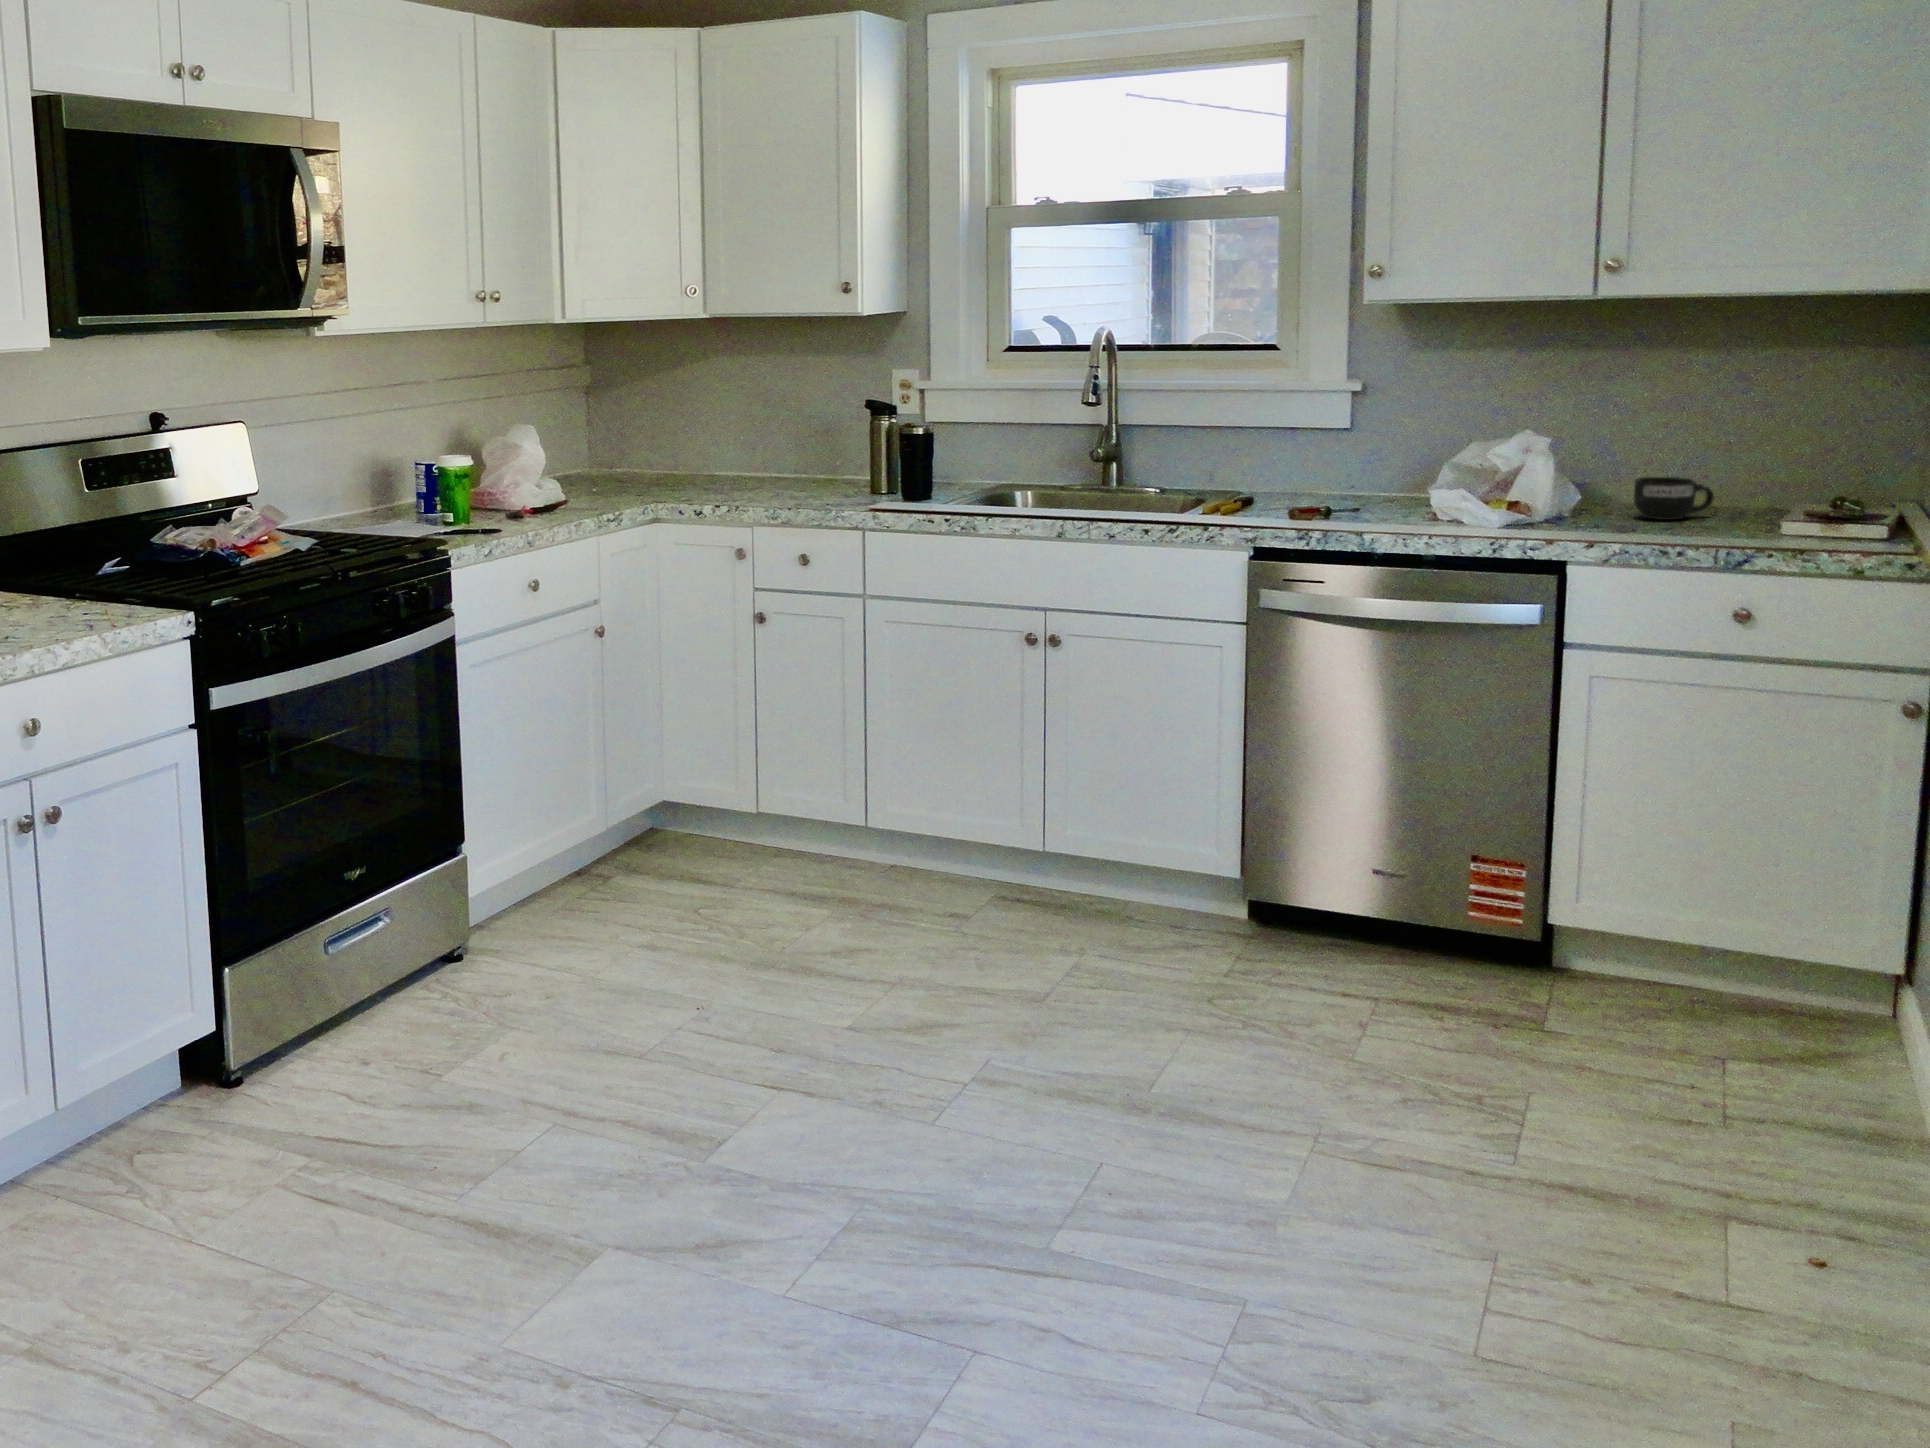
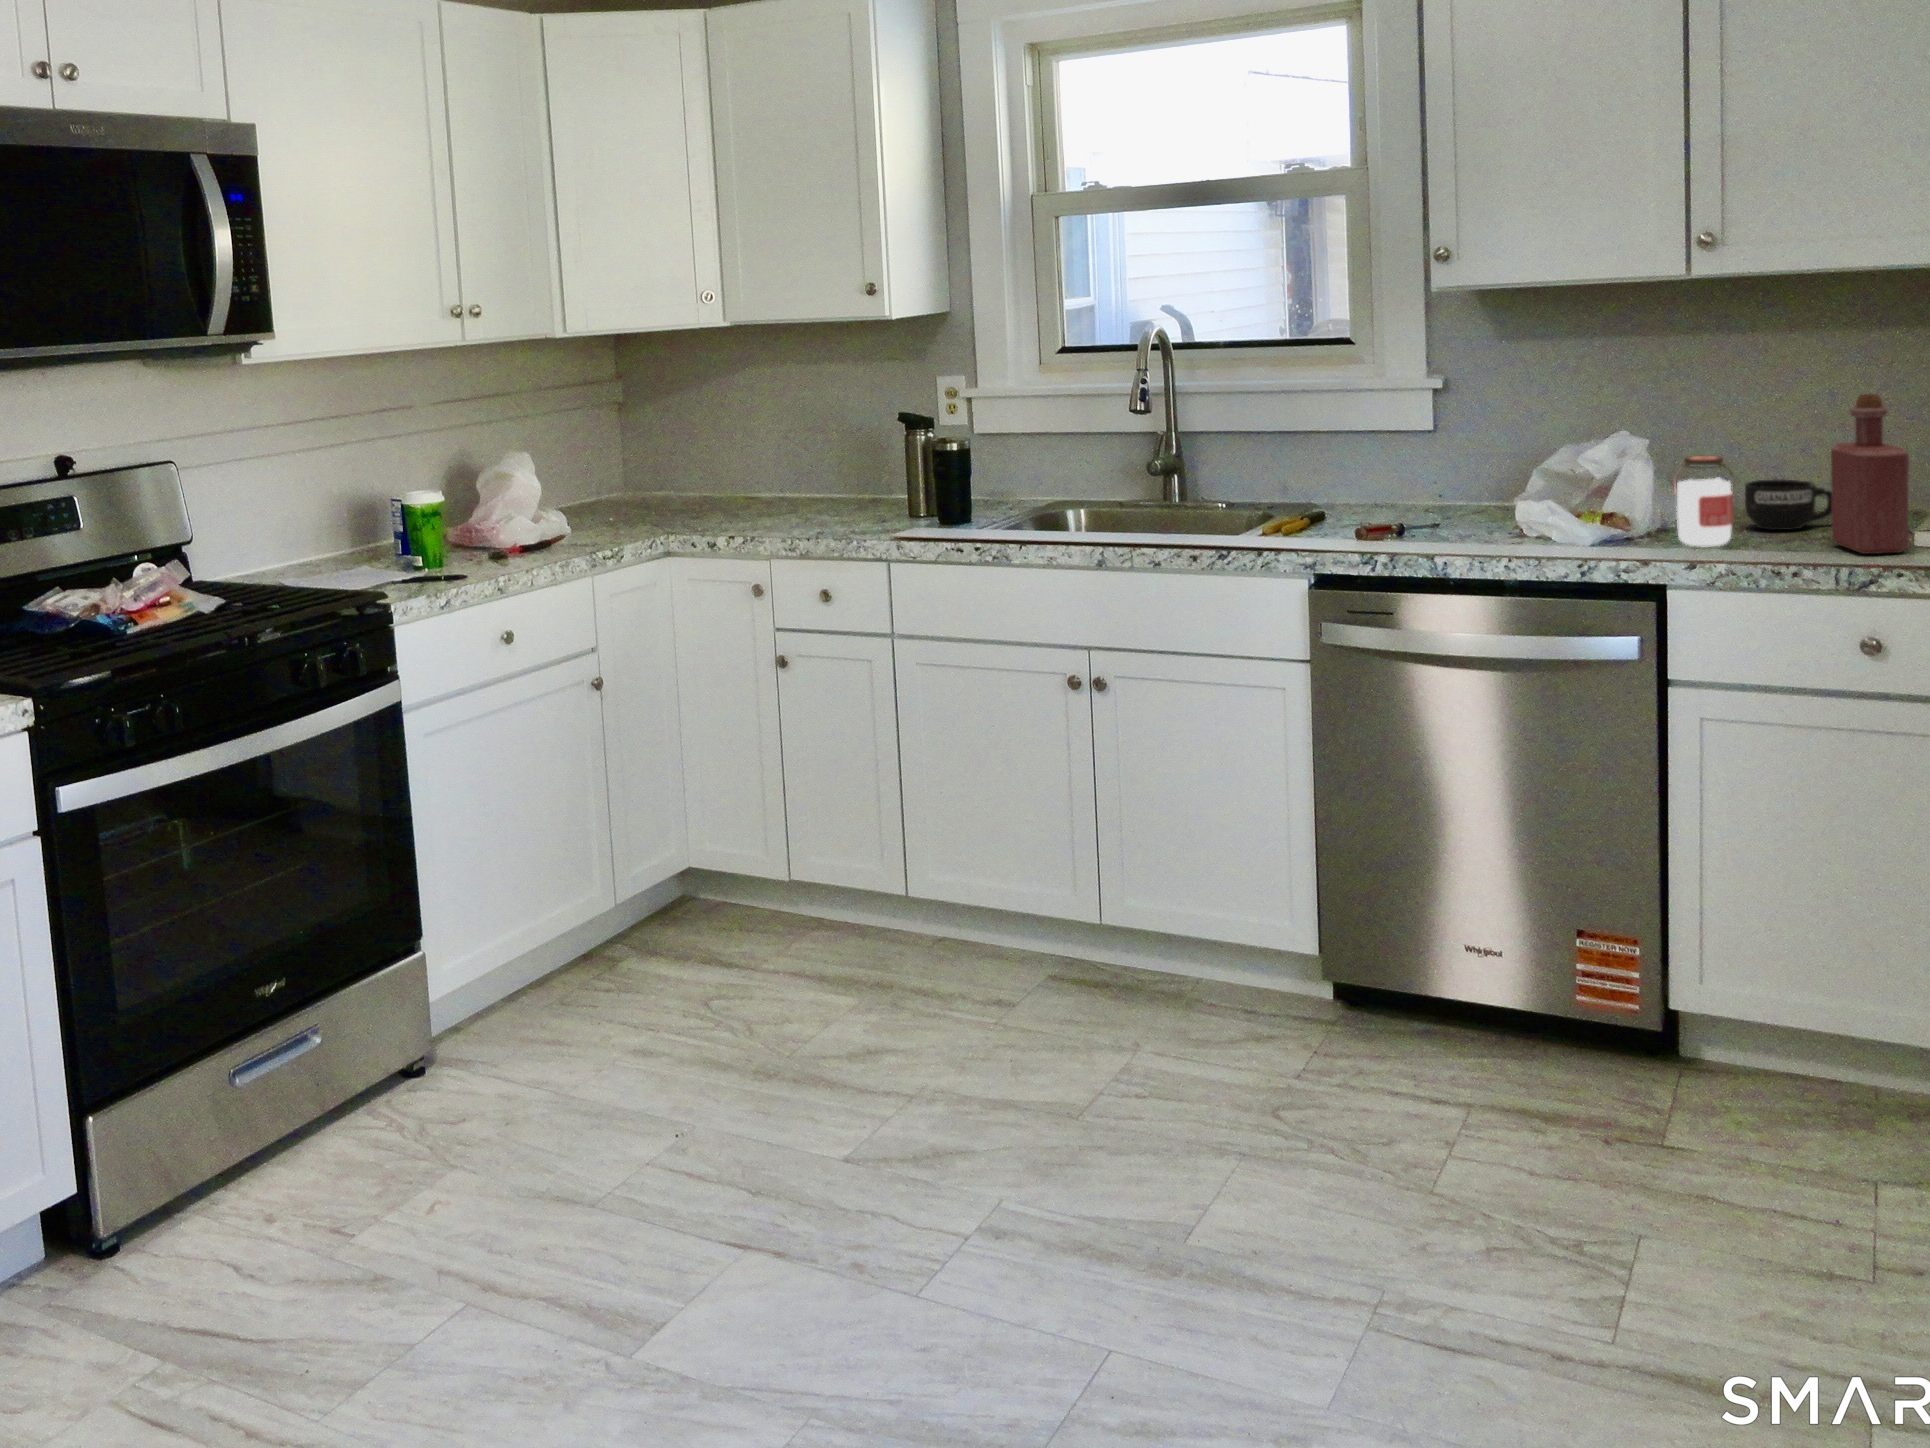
bottle: none [1710,402,1781,539] -> present [1831,394,1909,554]
jar: none [1575,453,1629,532] -> present [1674,456,1733,546]

